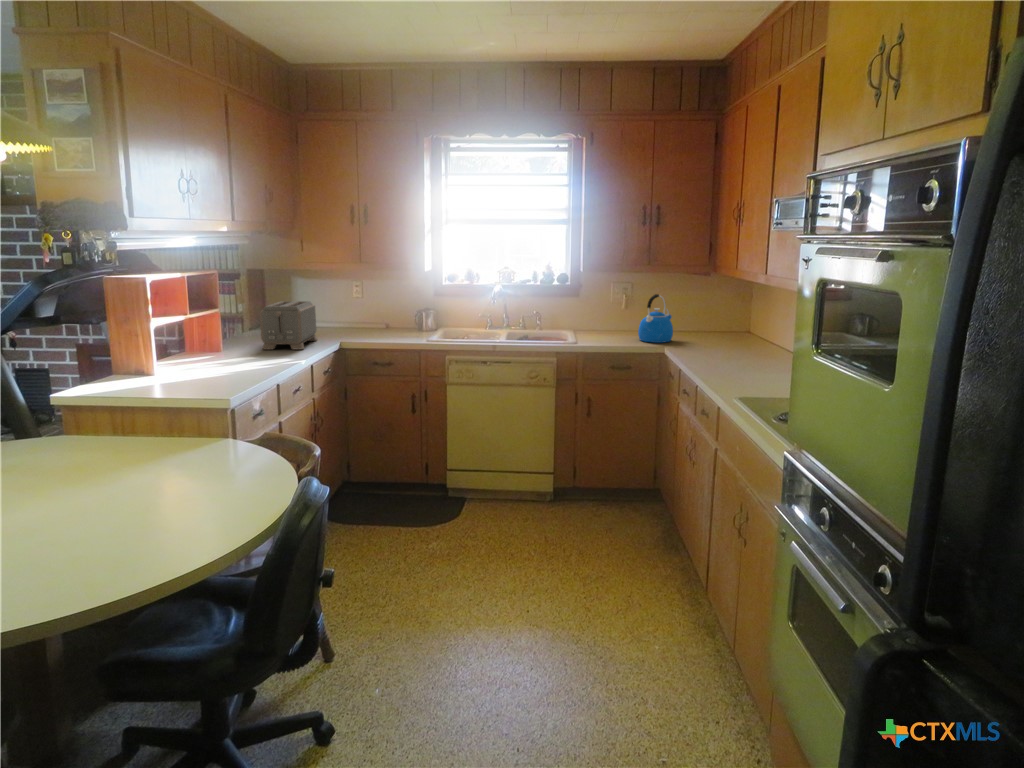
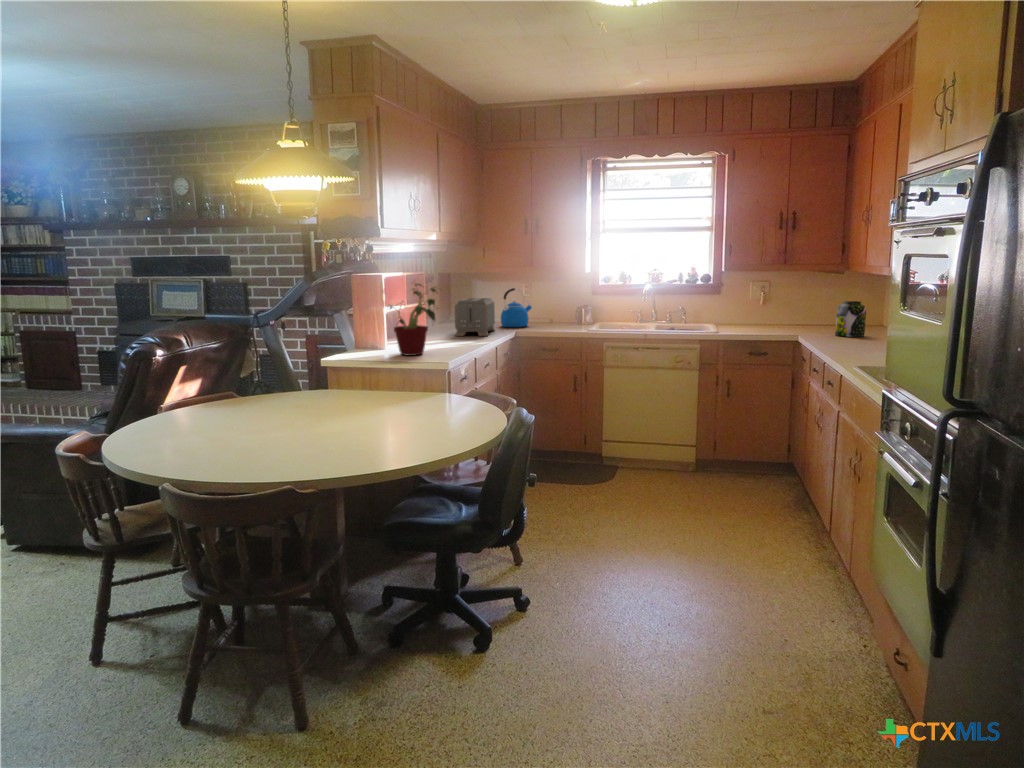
potted plant: none [138,288,221,388] -> present [390,284,436,356]
kettle: present [638,294,673,343] -> present [501,288,532,327]
jar: none [699,309,731,349] -> present [835,301,866,337]

